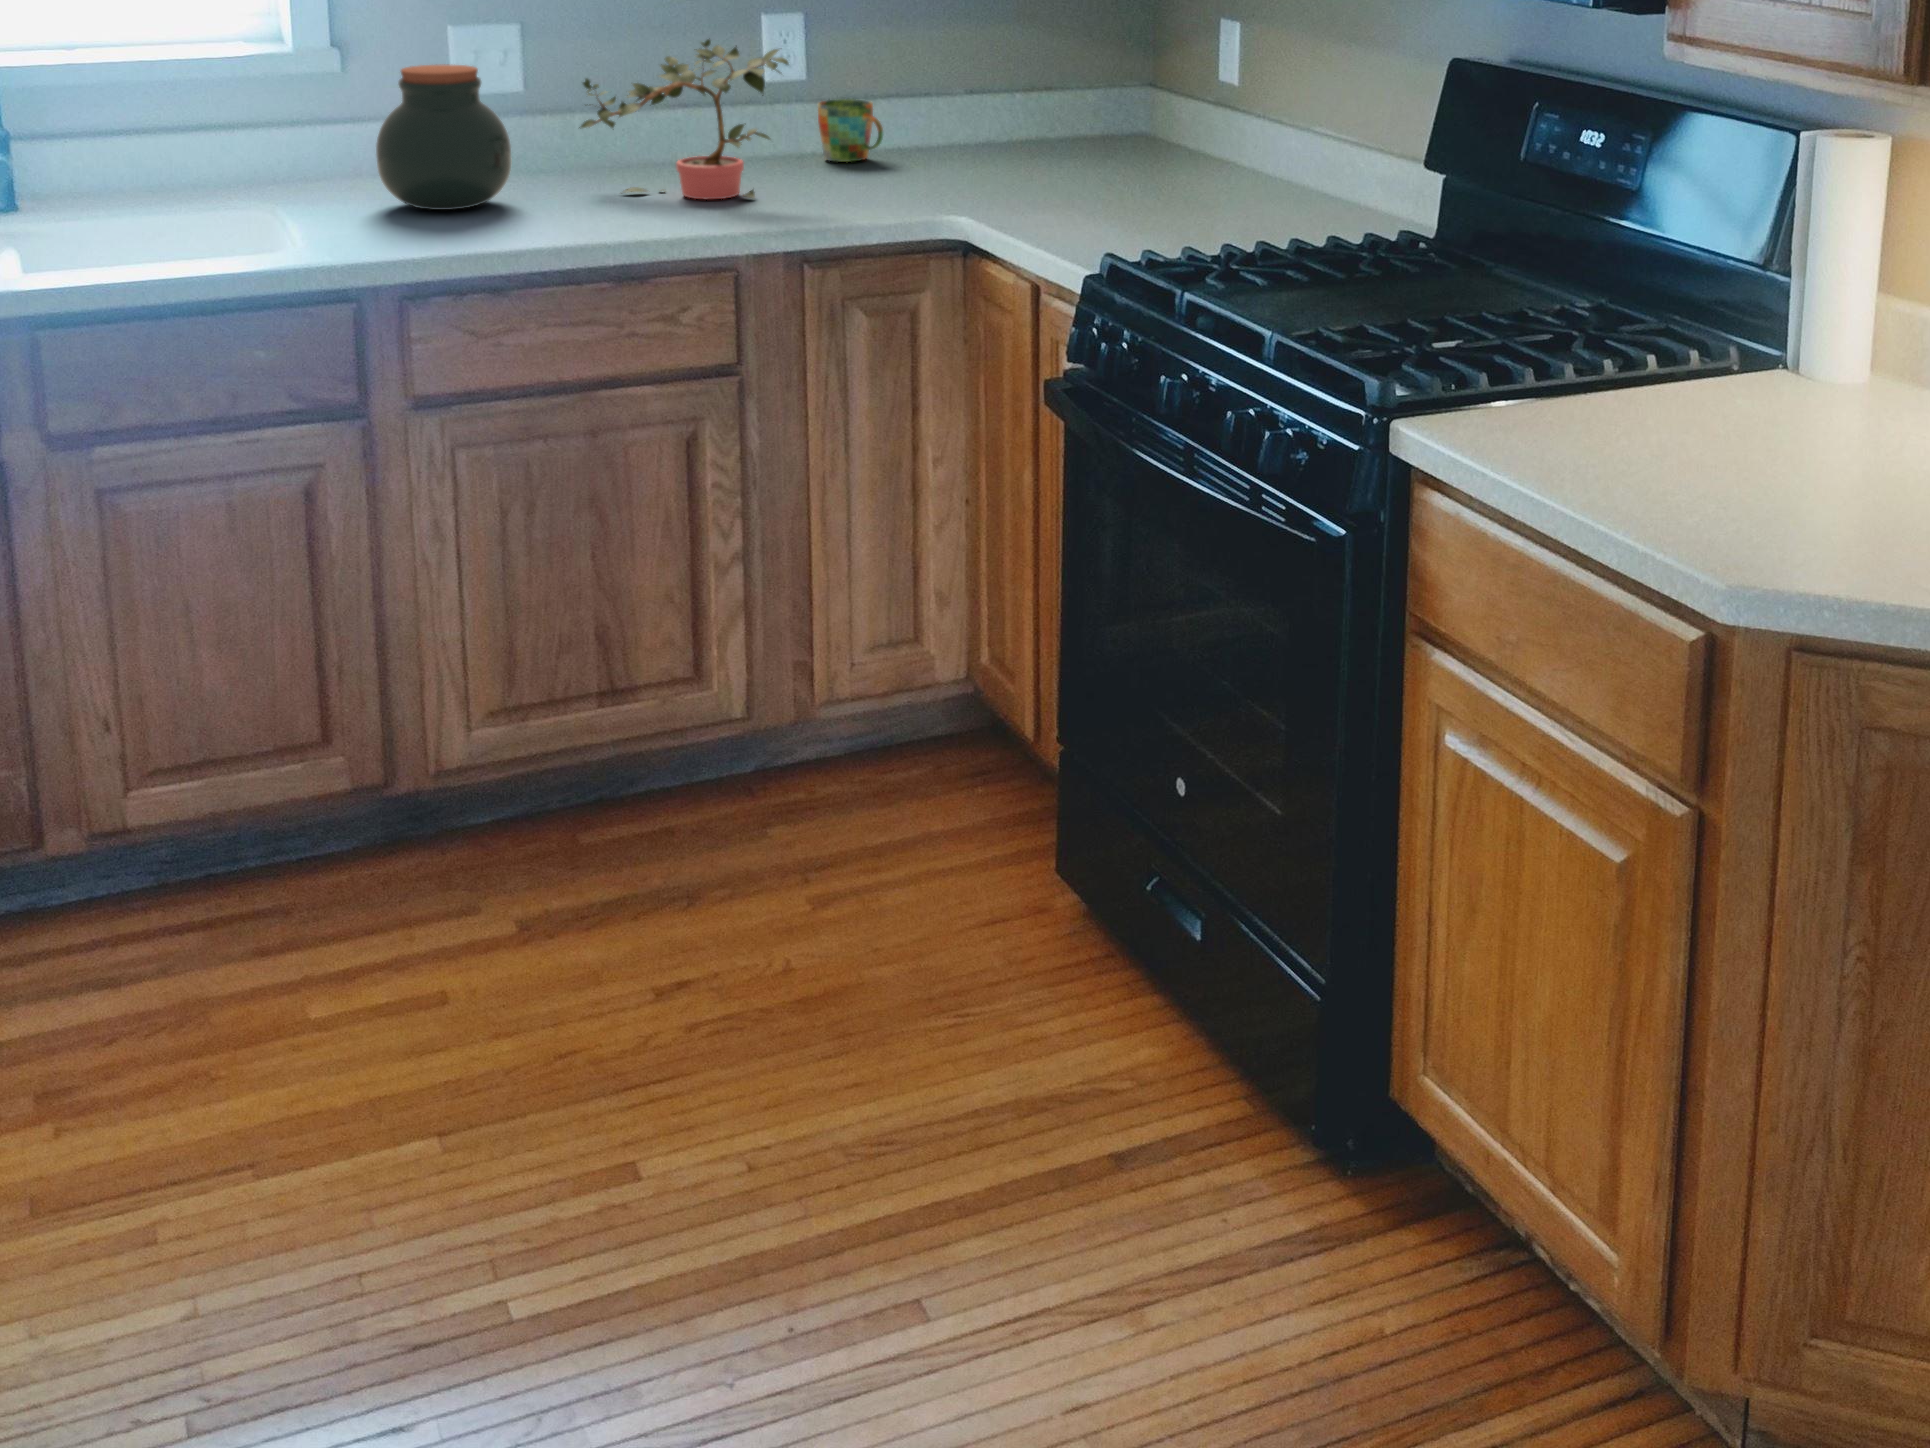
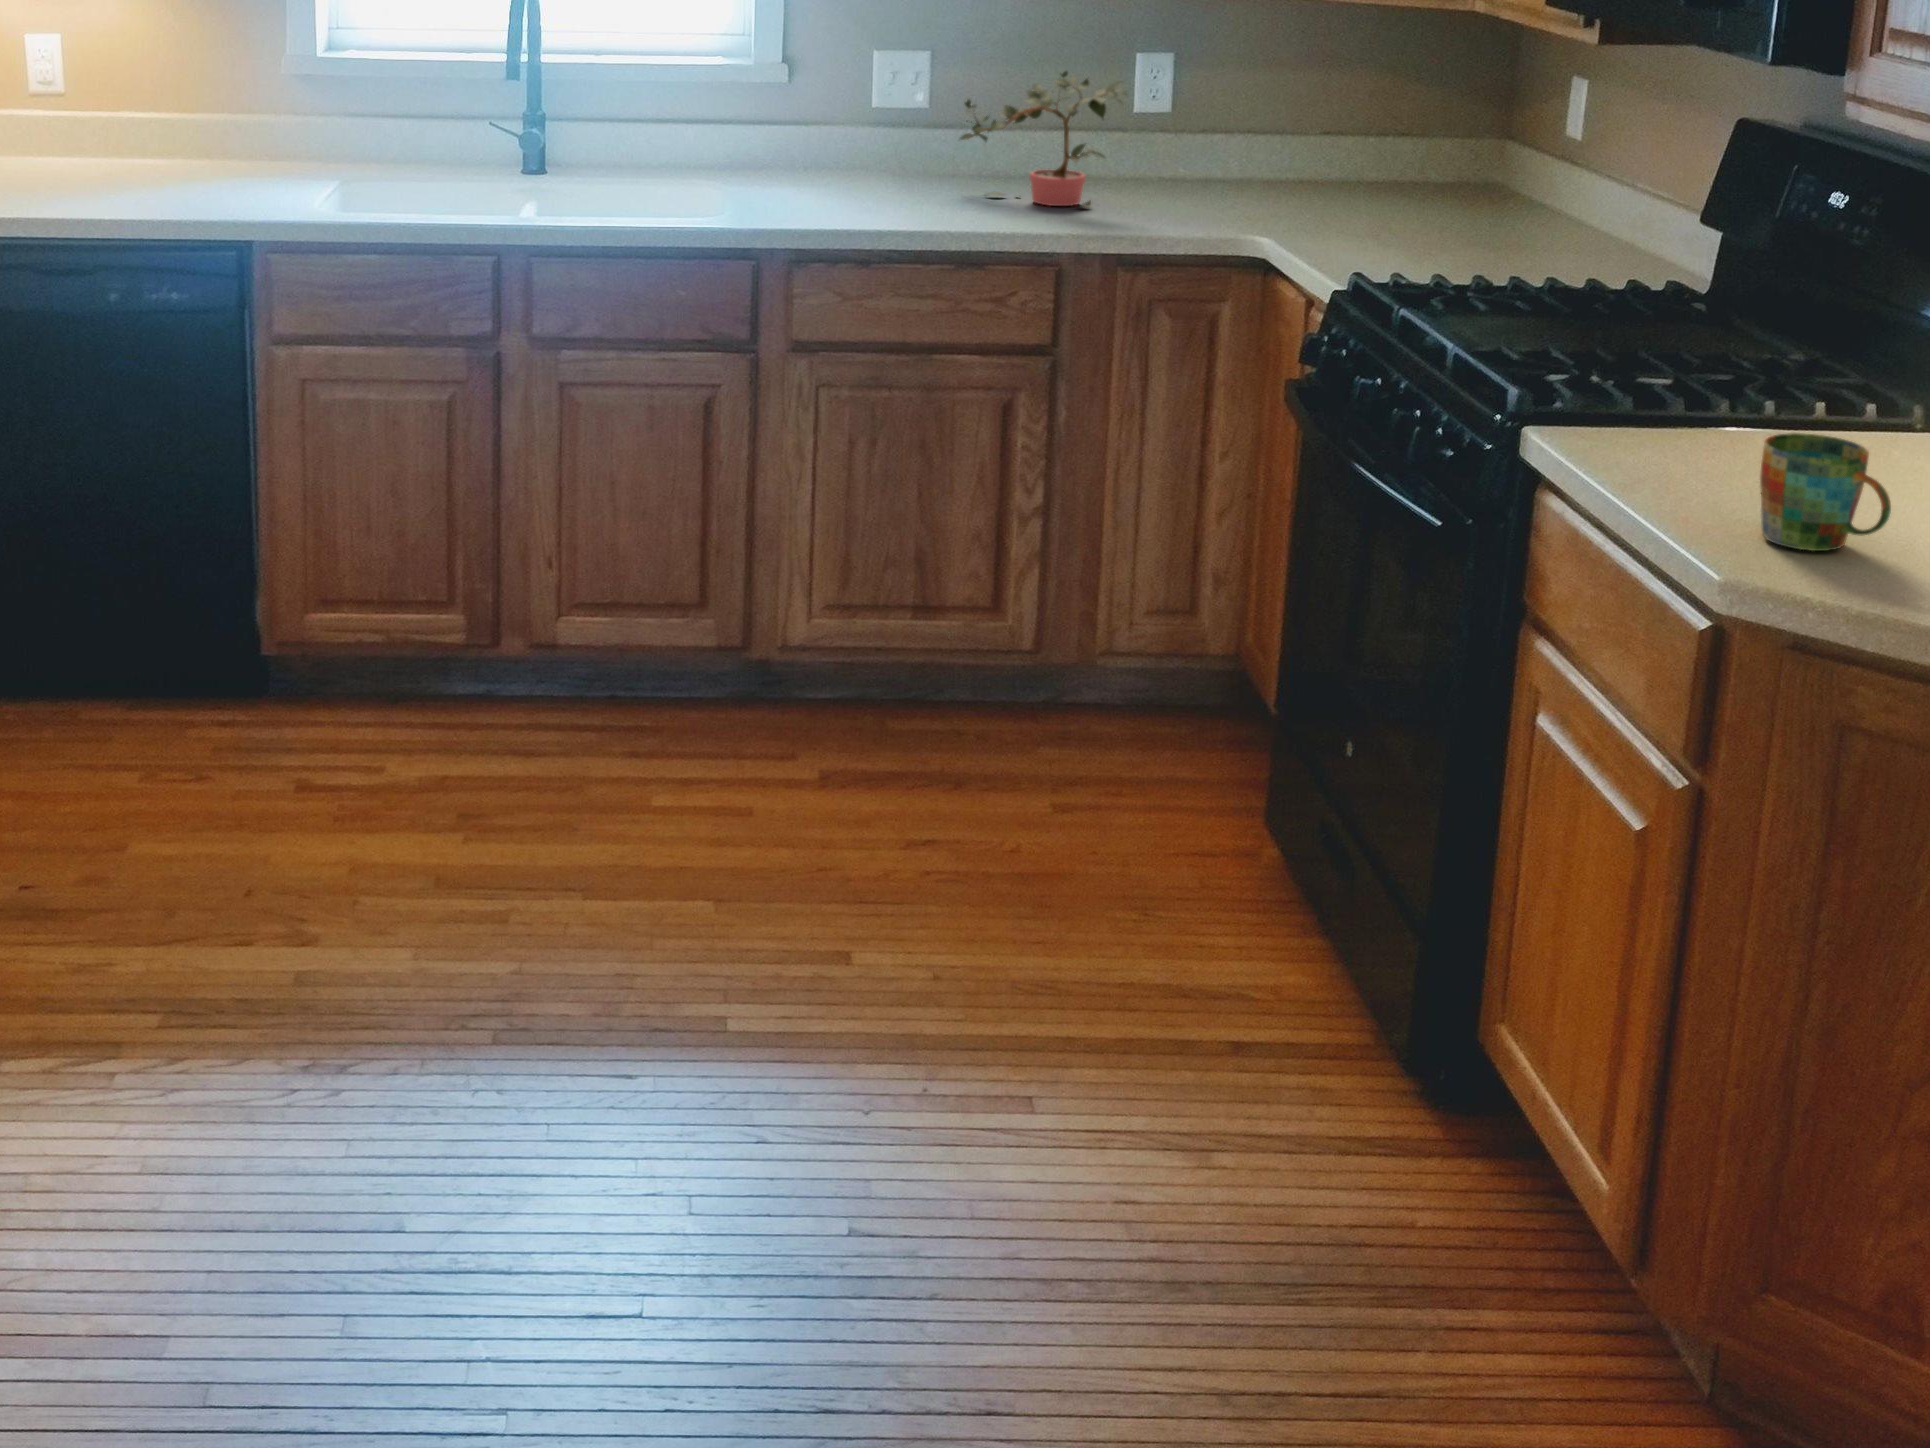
jar: present [376,64,512,210] -> none [798,82,898,198]
mug: present [818,99,883,162] -> present [1760,433,1891,551]

